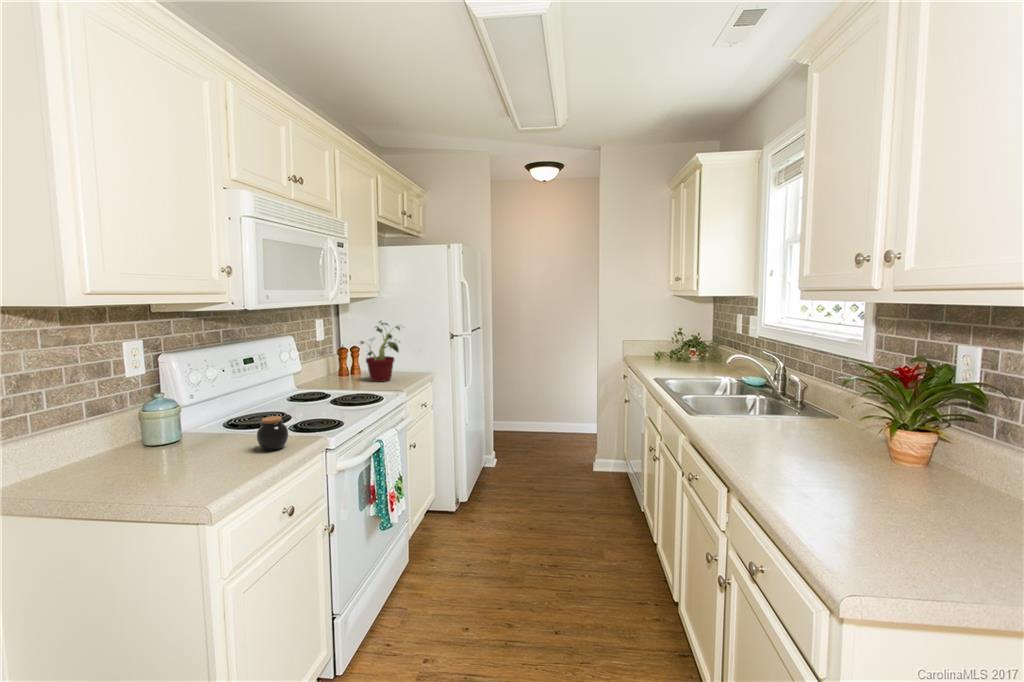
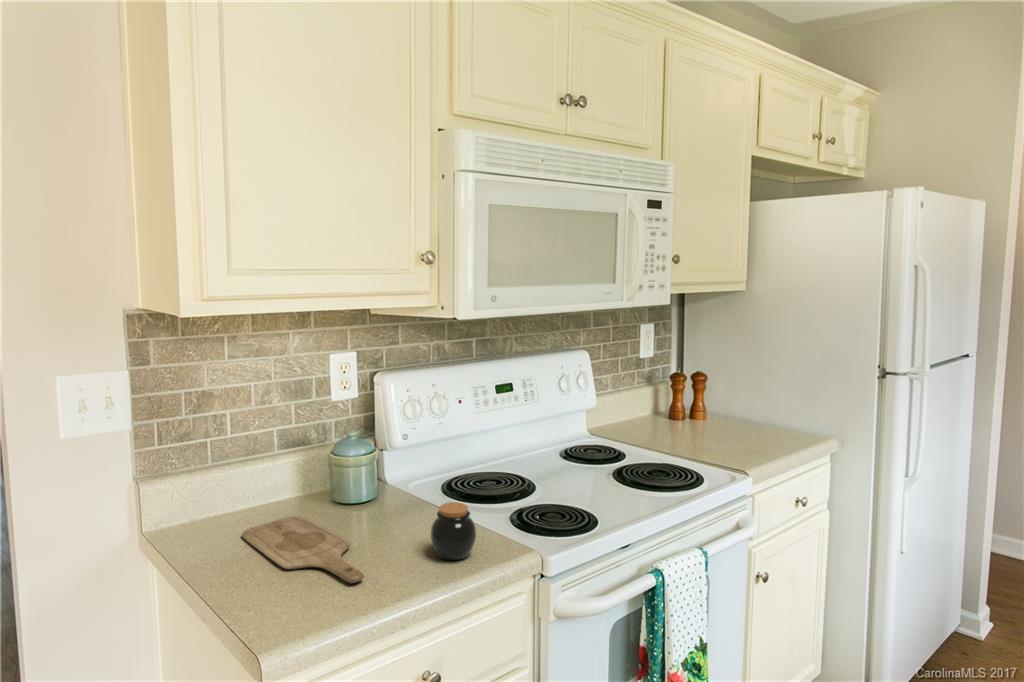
potted plant: present [360,321,400,382] -> none [694,336,782,445]
cutting board: none [91,457,229,479] -> present [242,516,364,583]

